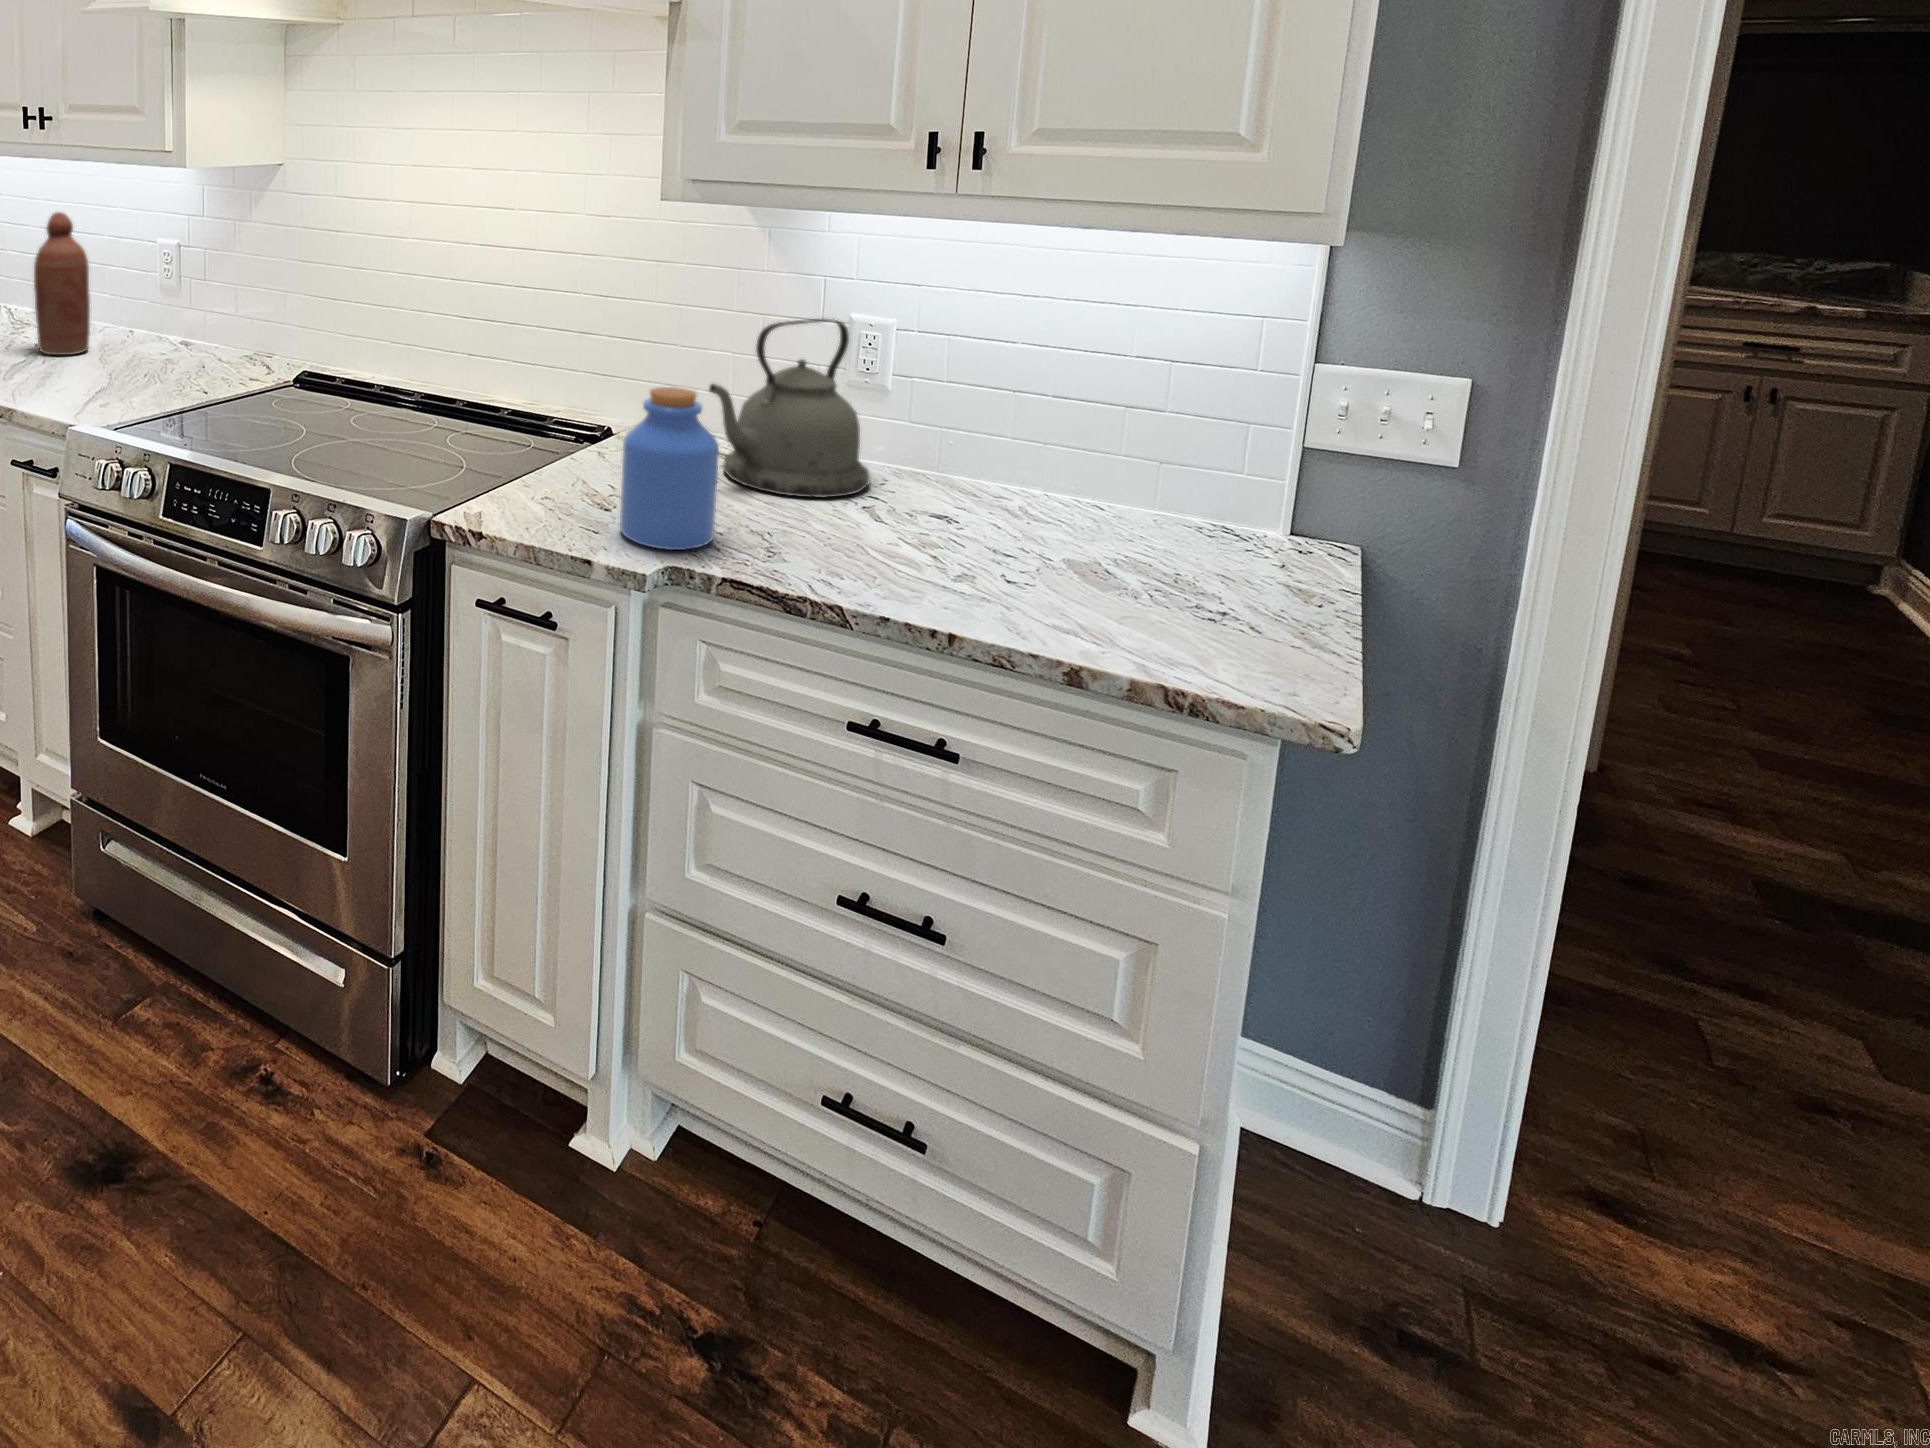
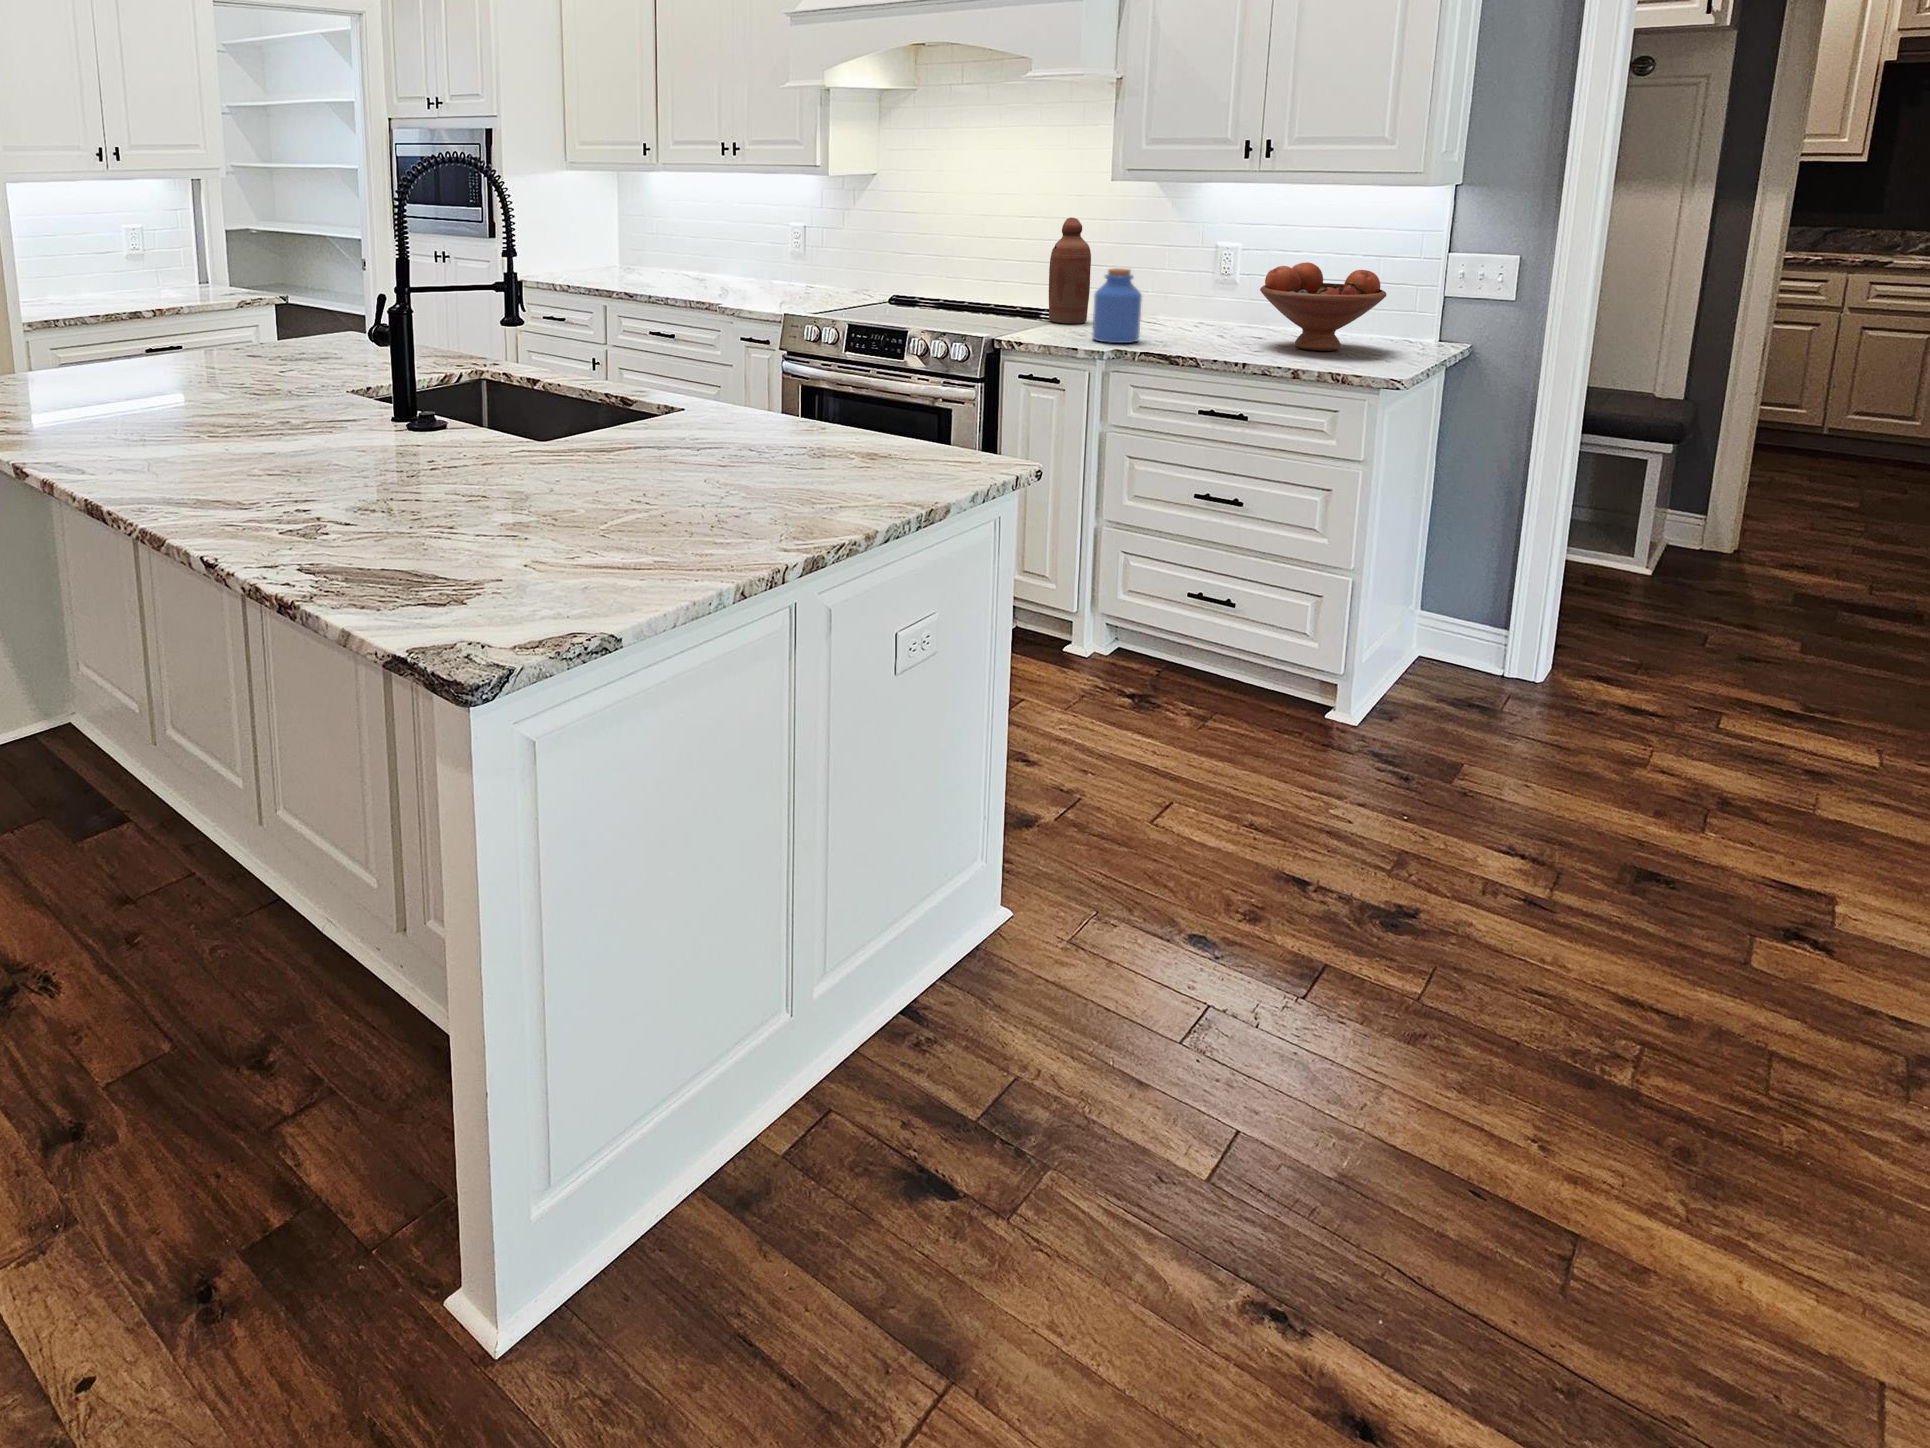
bottle: present [34,212,90,355] -> present [1049,218,1091,324]
kettle: present [709,319,870,497] -> none [1137,243,1224,332]
fruit bowl: none [960,381,1236,583] -> present [1260,262,1386,351]

